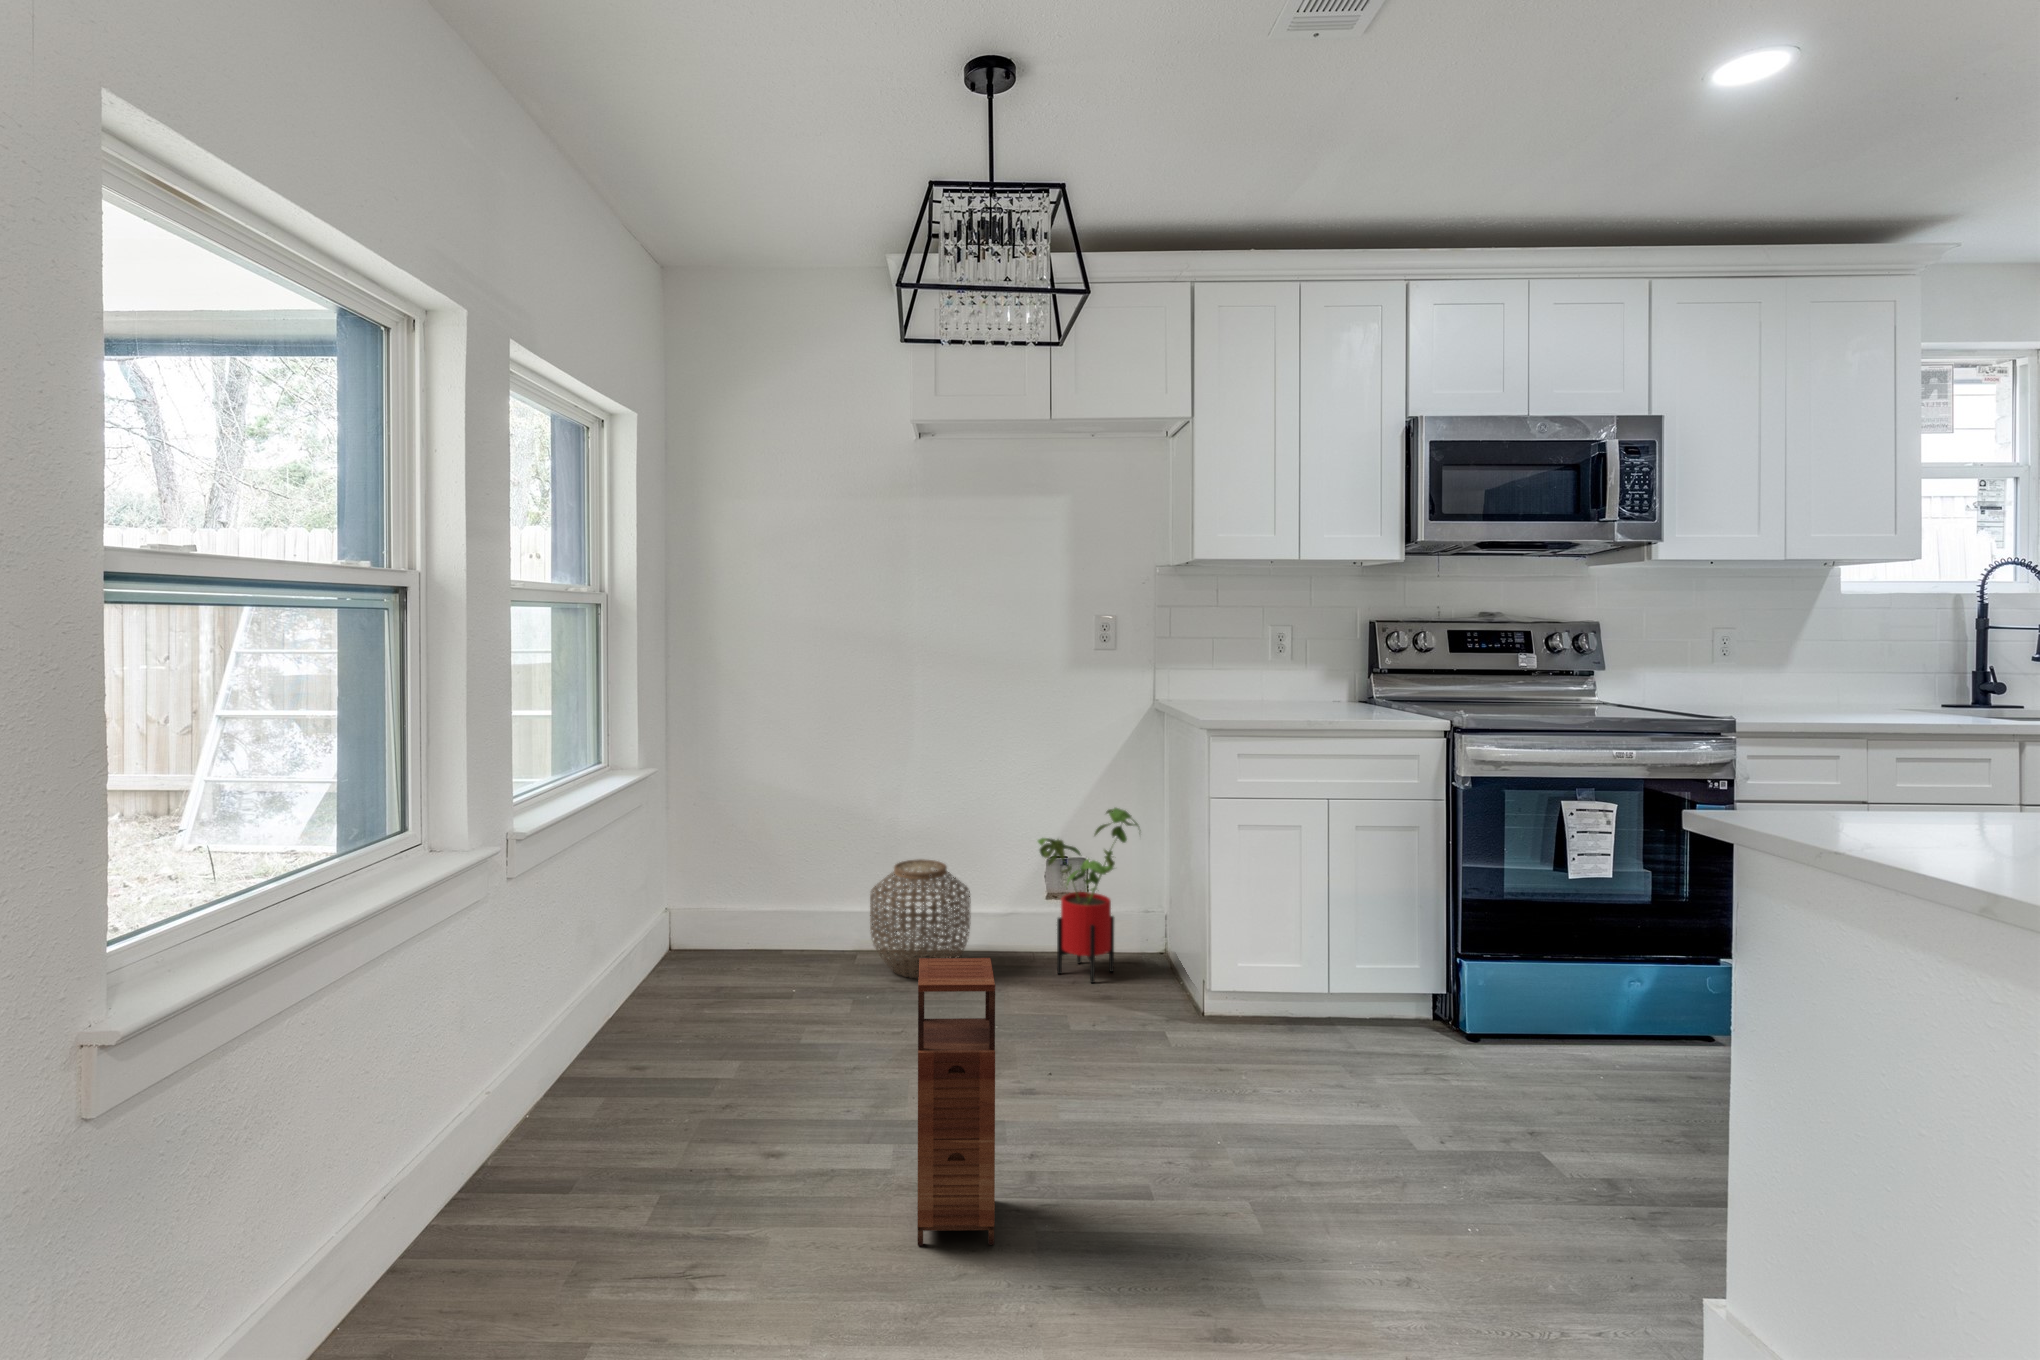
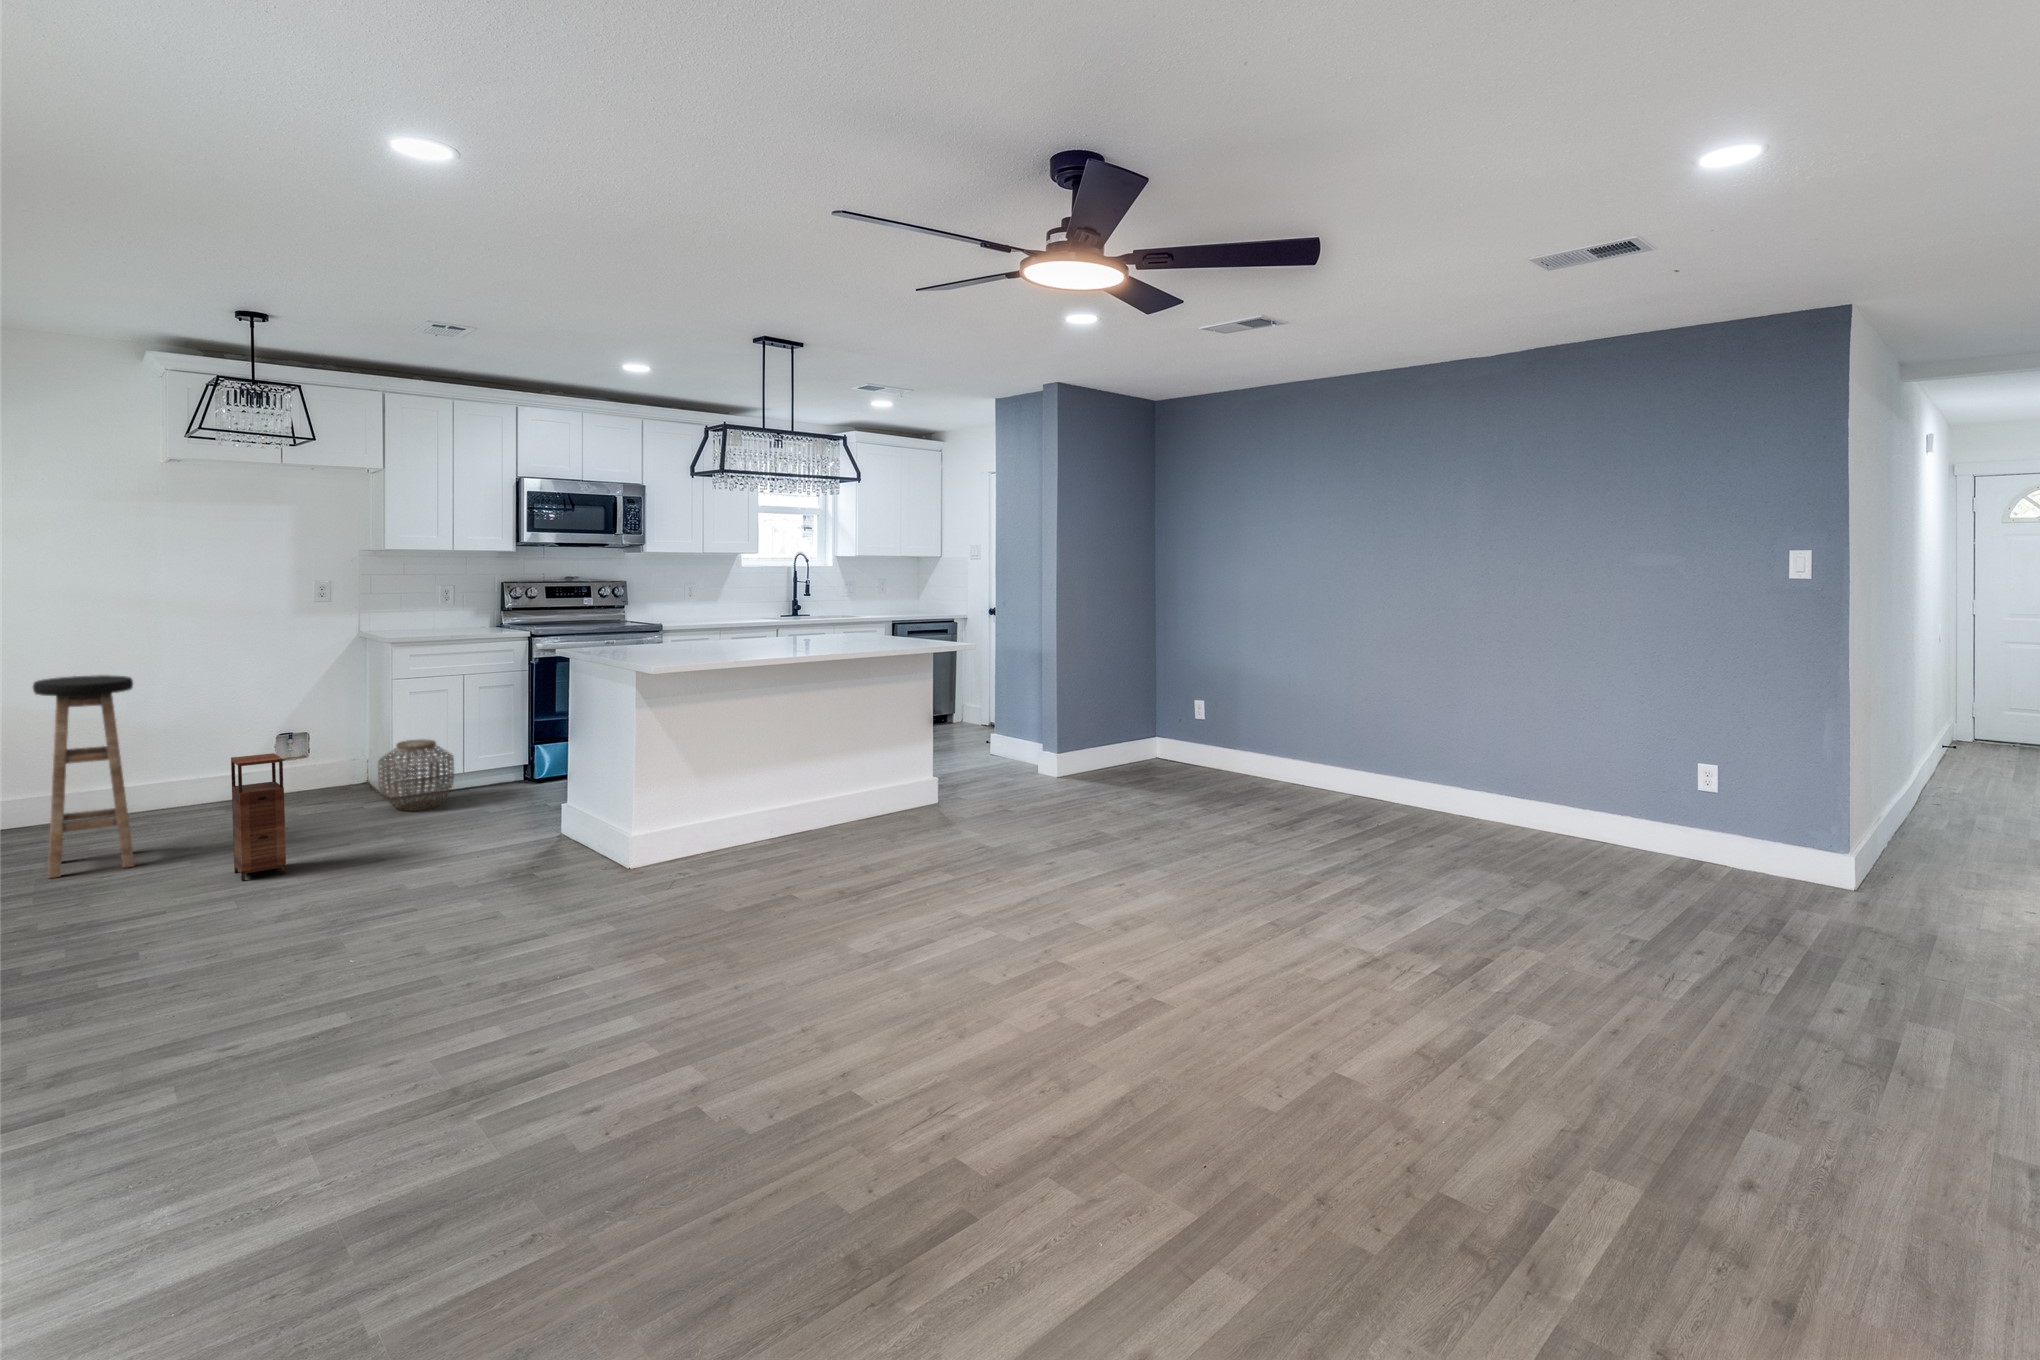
bar stool: none [701,764,826,1115] -> present [33,675,134,878]
house plant: present [1038,808,1139,983] -> none [273,693,352,798]
woven basket: present [870,859,971,978] -> present [378,739,454,811]

